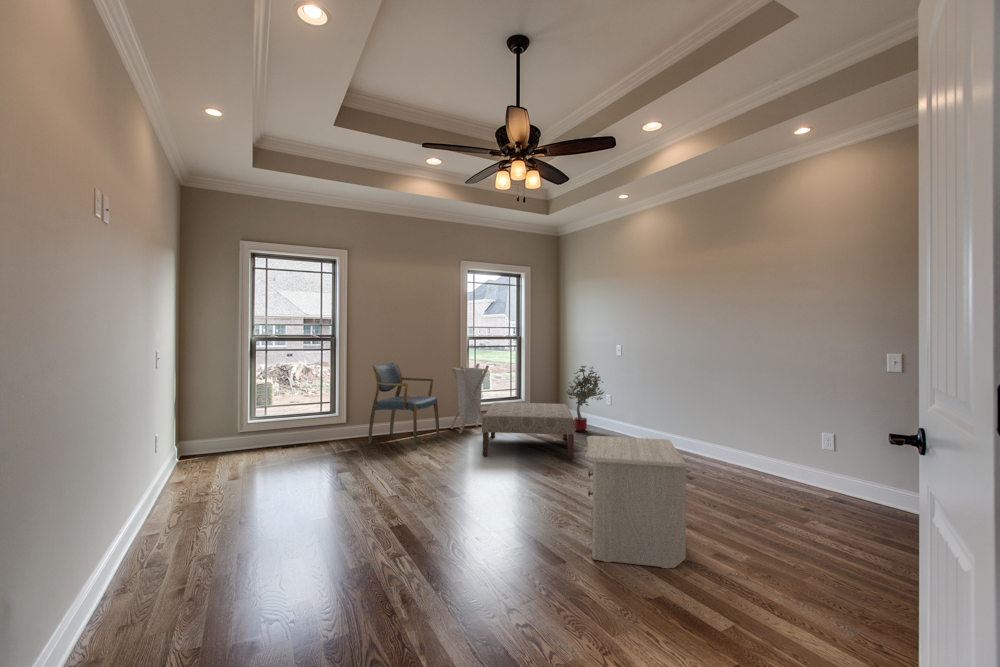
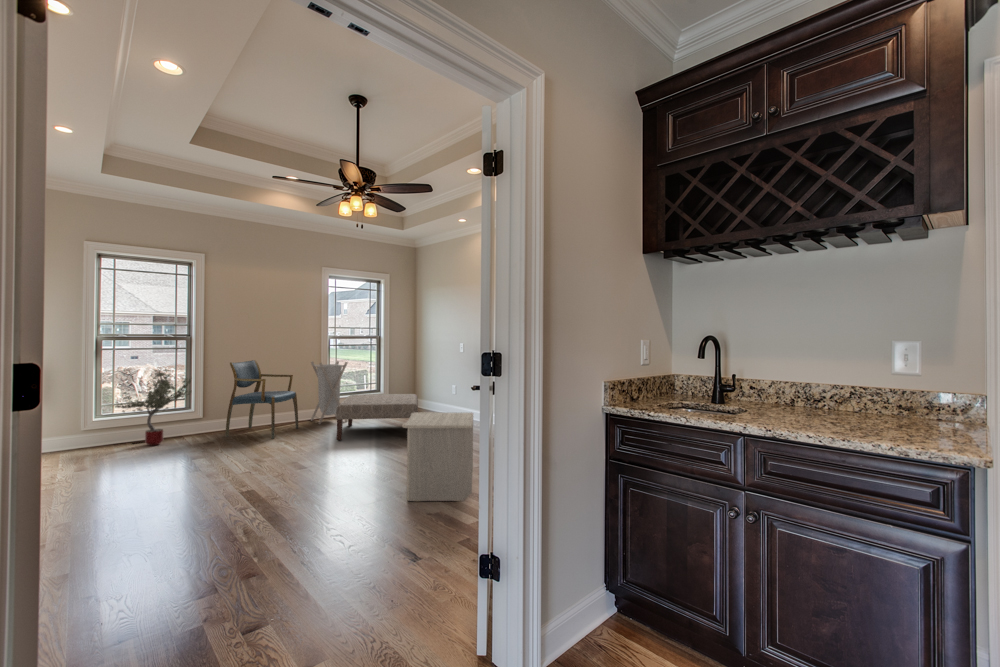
potted tree: present [566,366,604,432] -> present [115,369,191,446]

